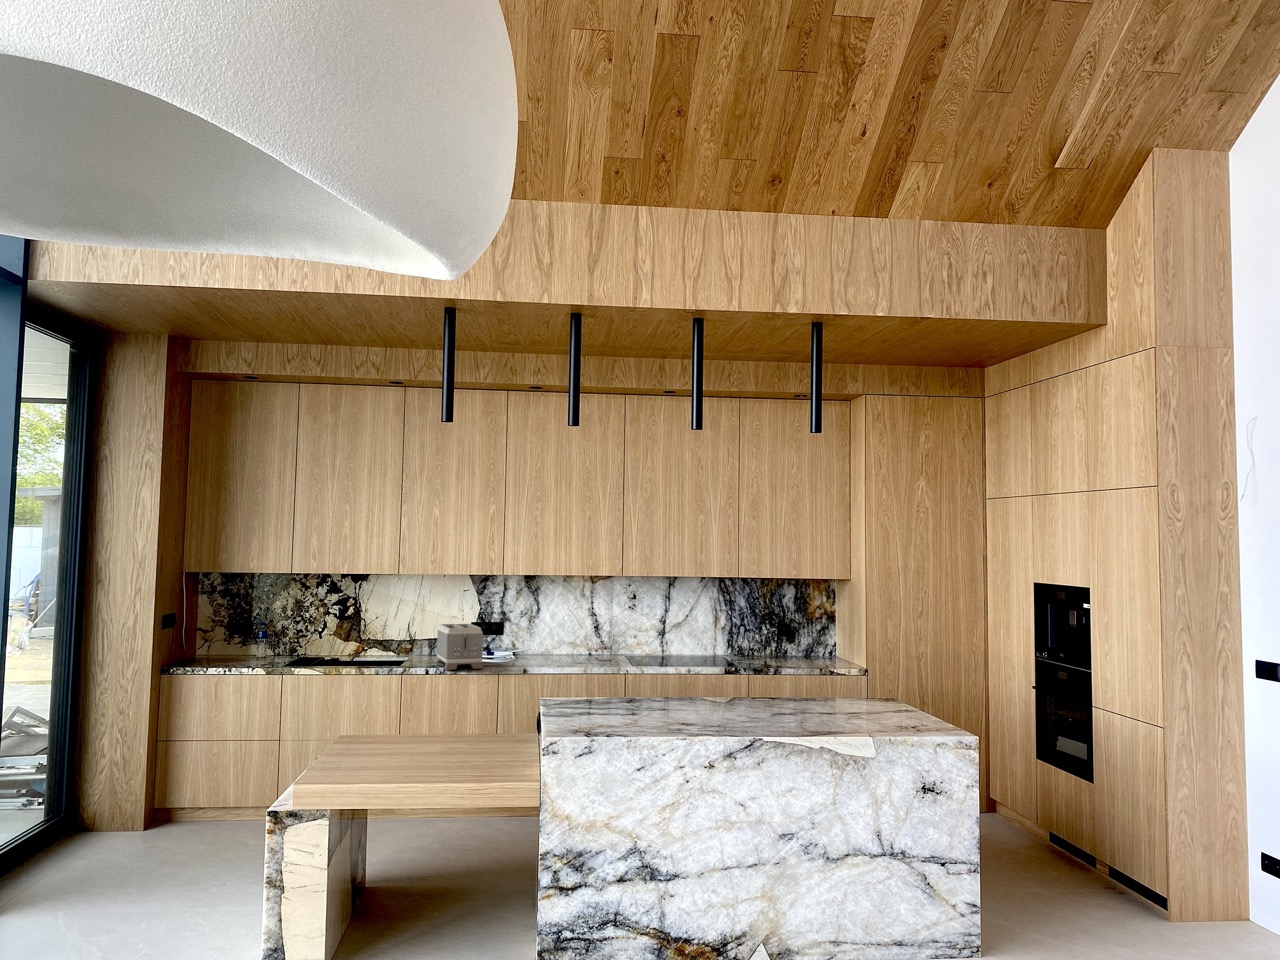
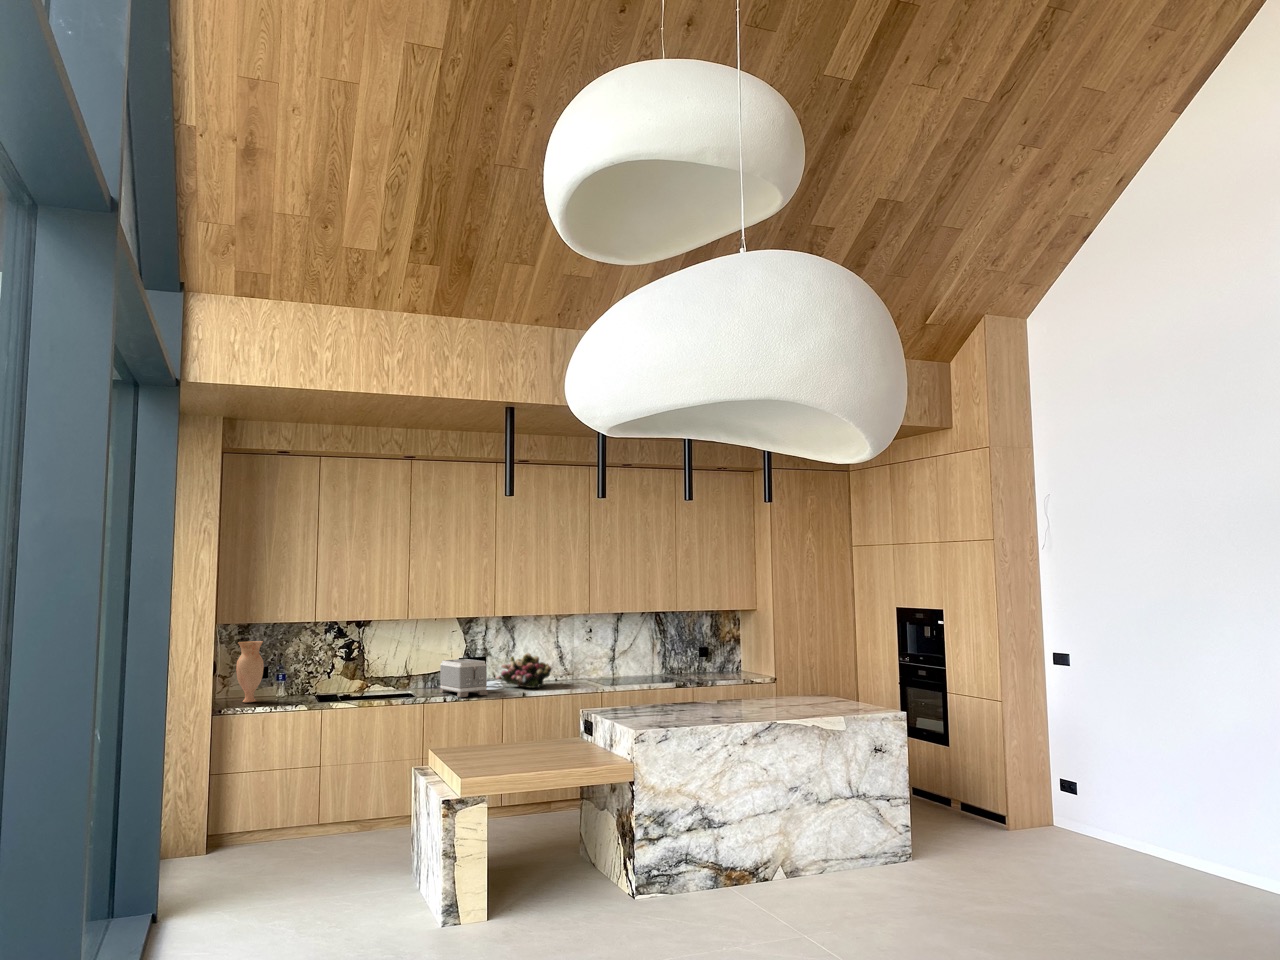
vase: none [200,592,232,661] -> present [236,641,264,702]
flower arrangement: none [509,620,577,664] -> present [496,653,552,688]

